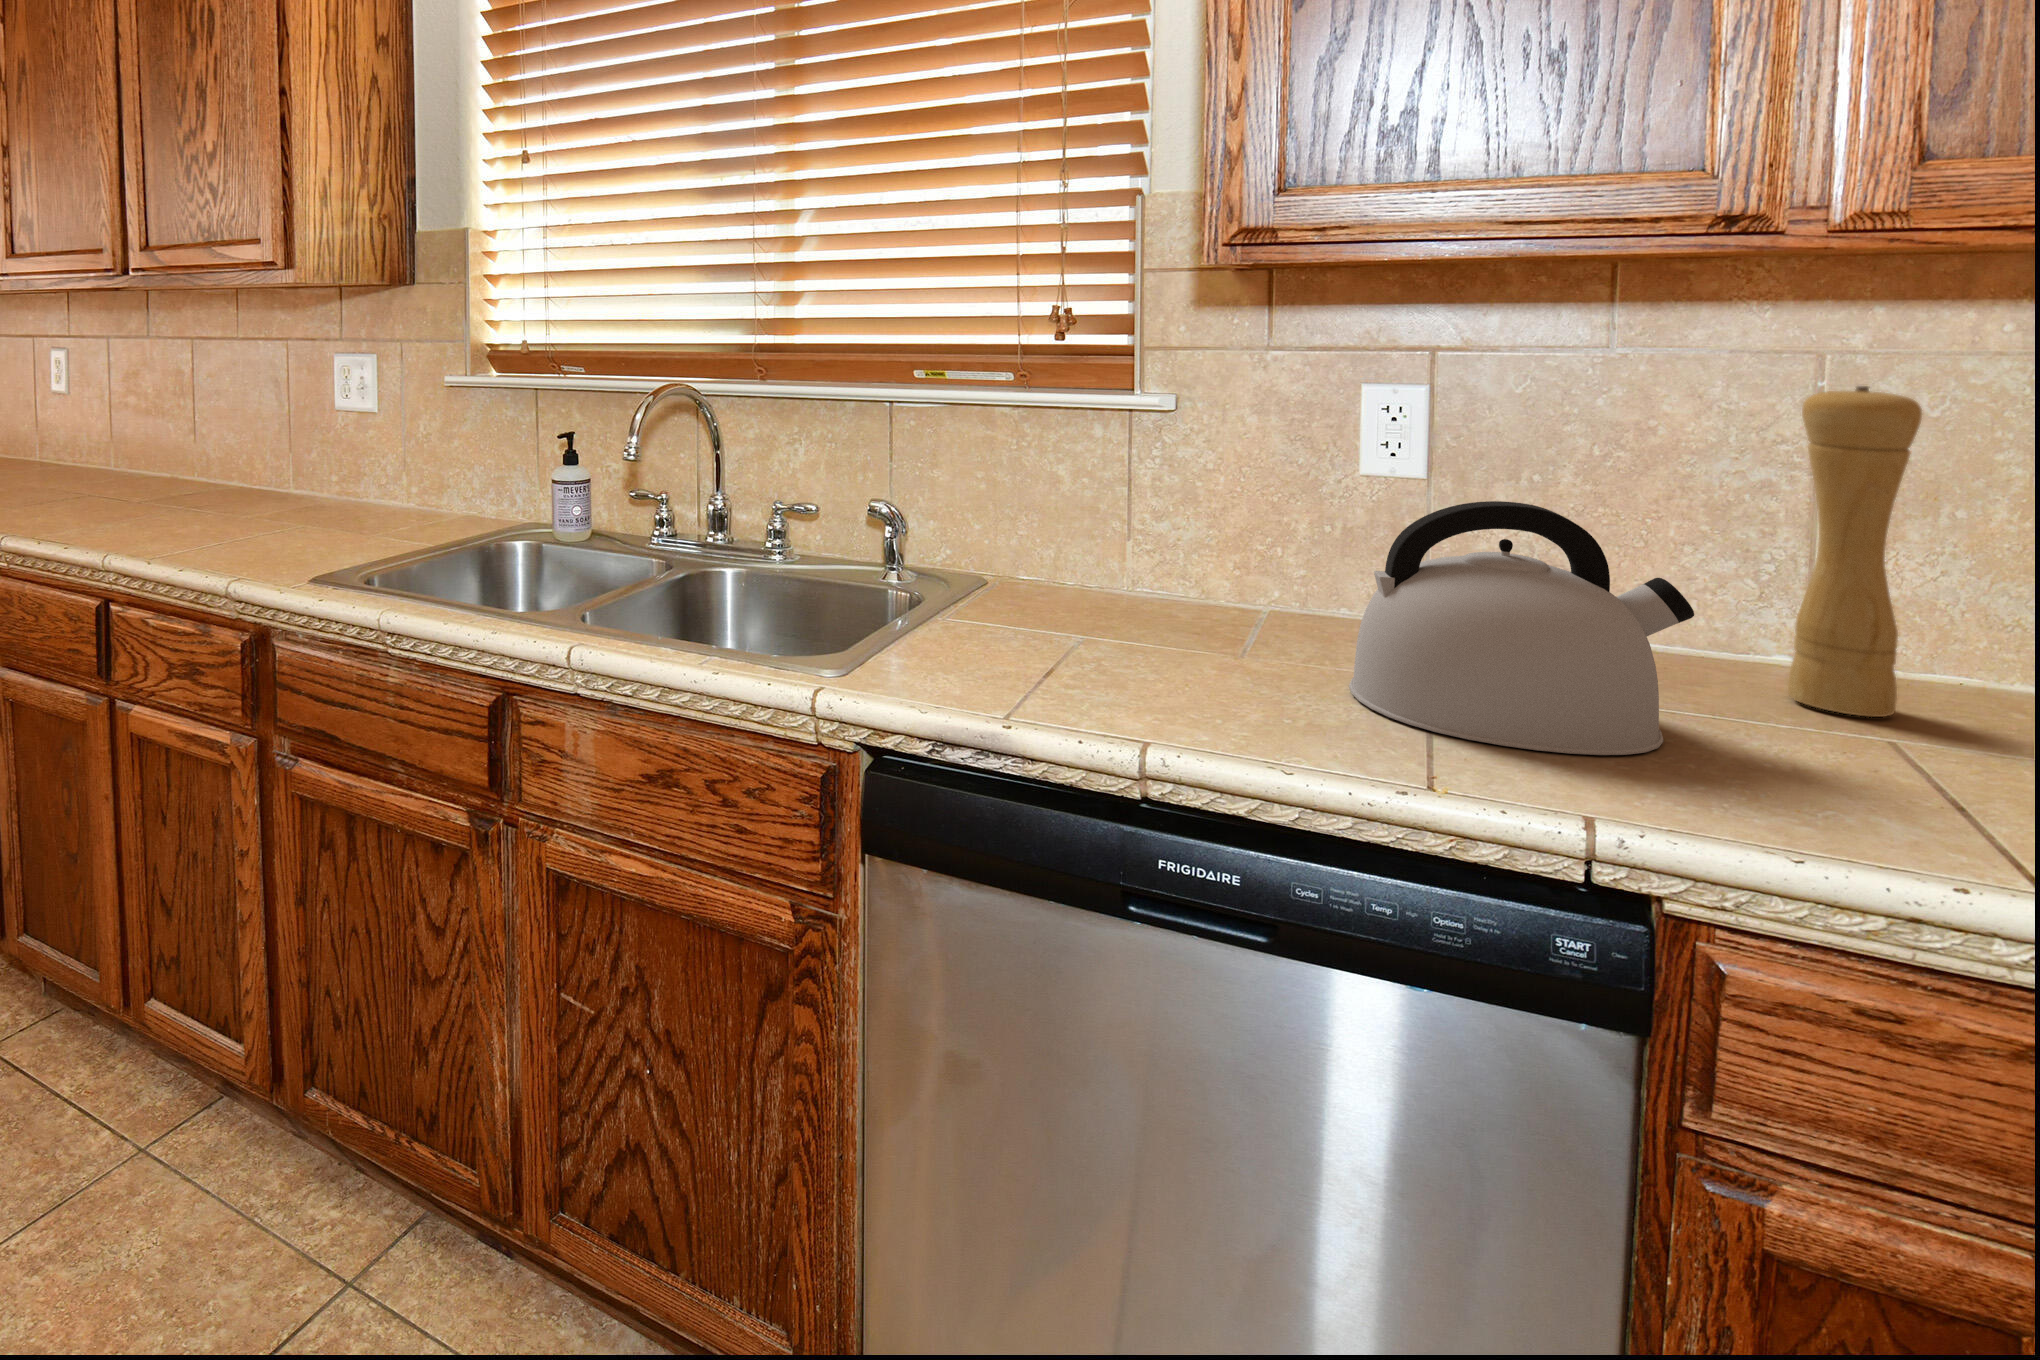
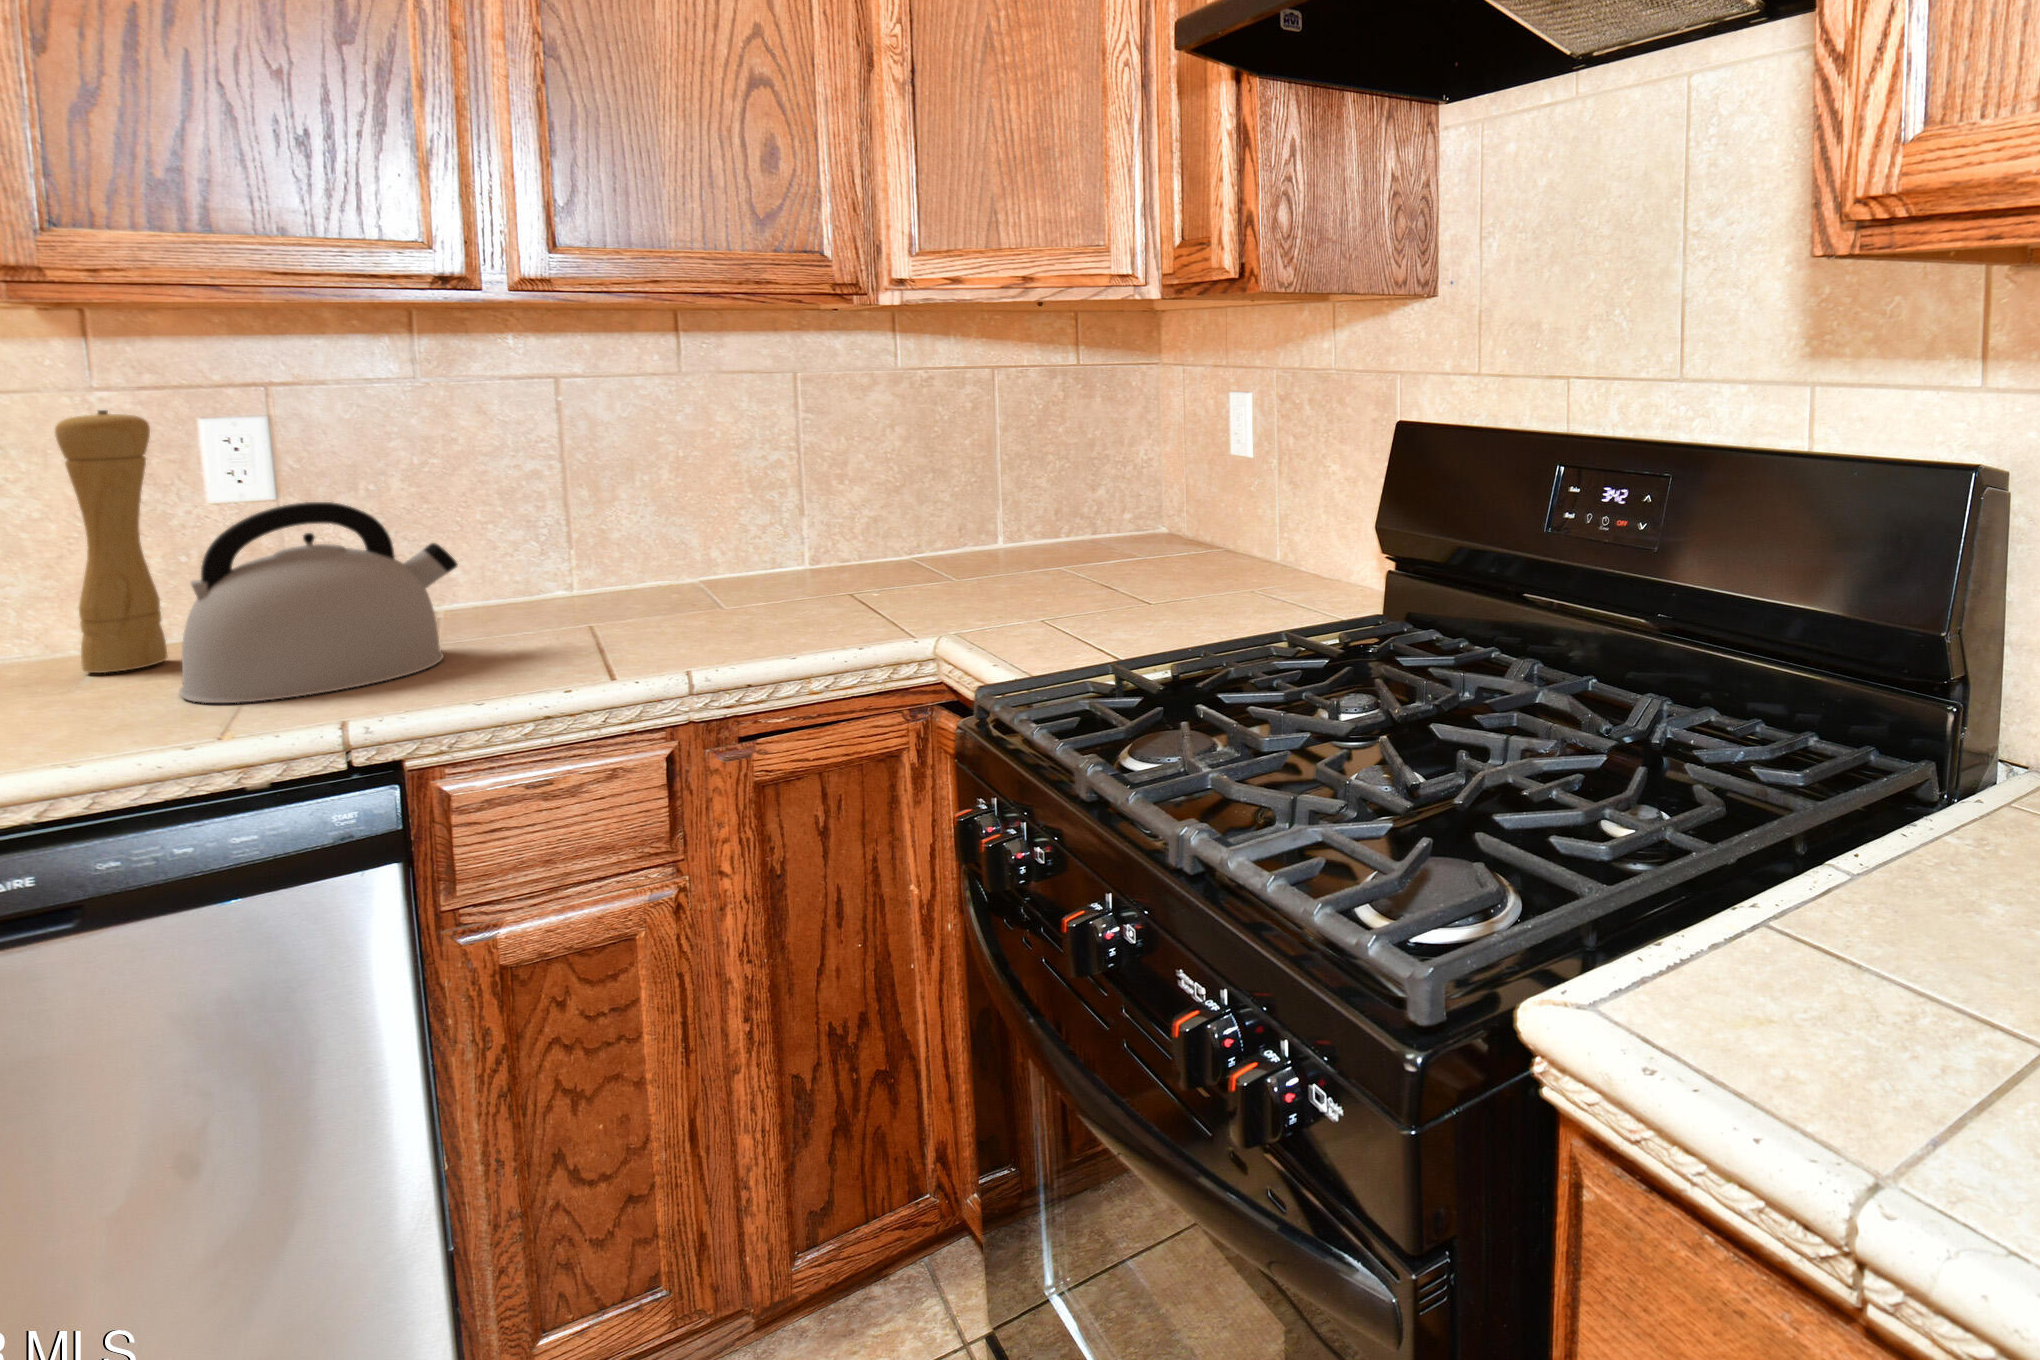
pepper mill: present [1788,386,1922,717] -> present [55,410,168,673]

